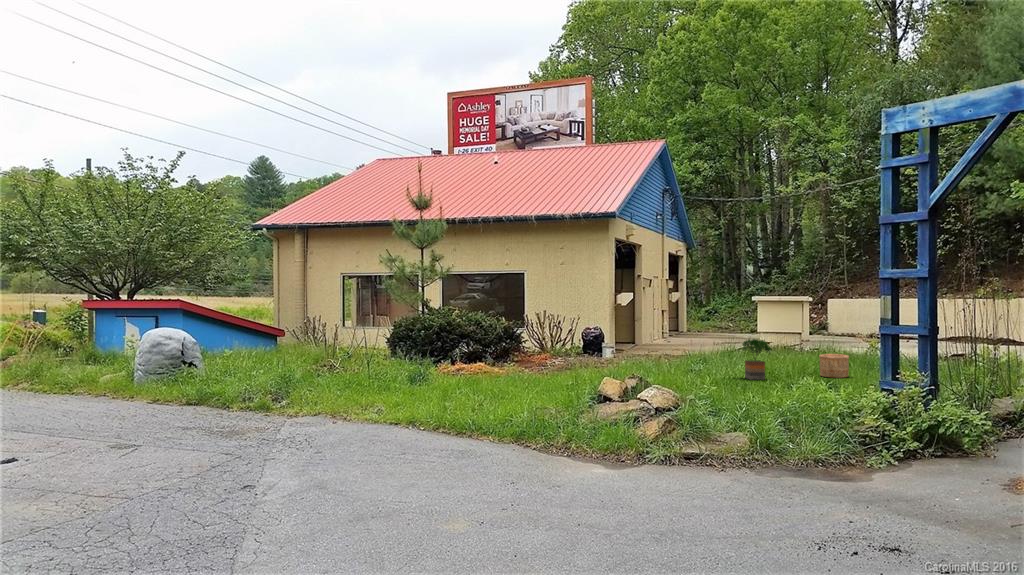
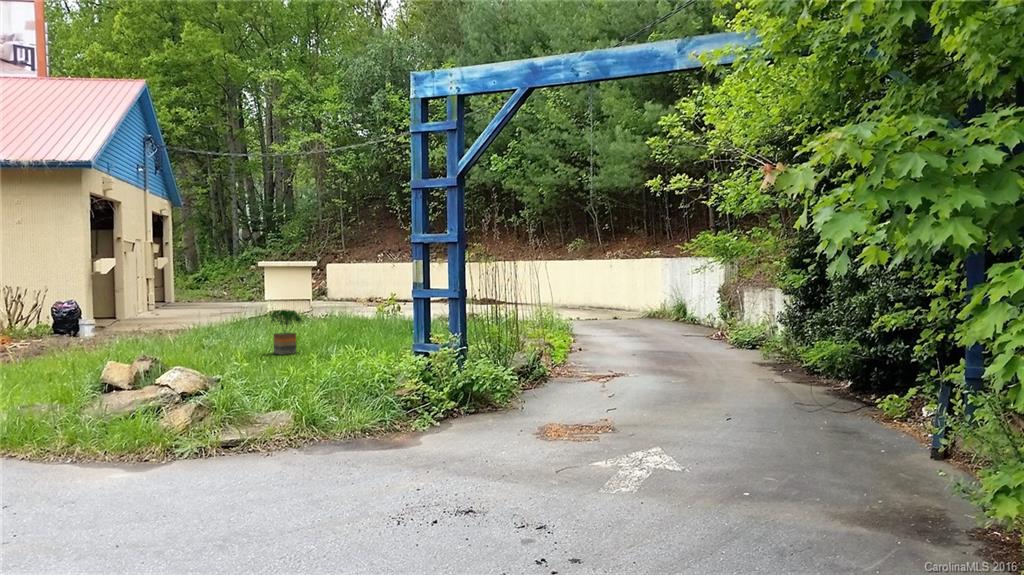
wooden bucket: present [819,354,849,378] -> none [347,319,376,344]

